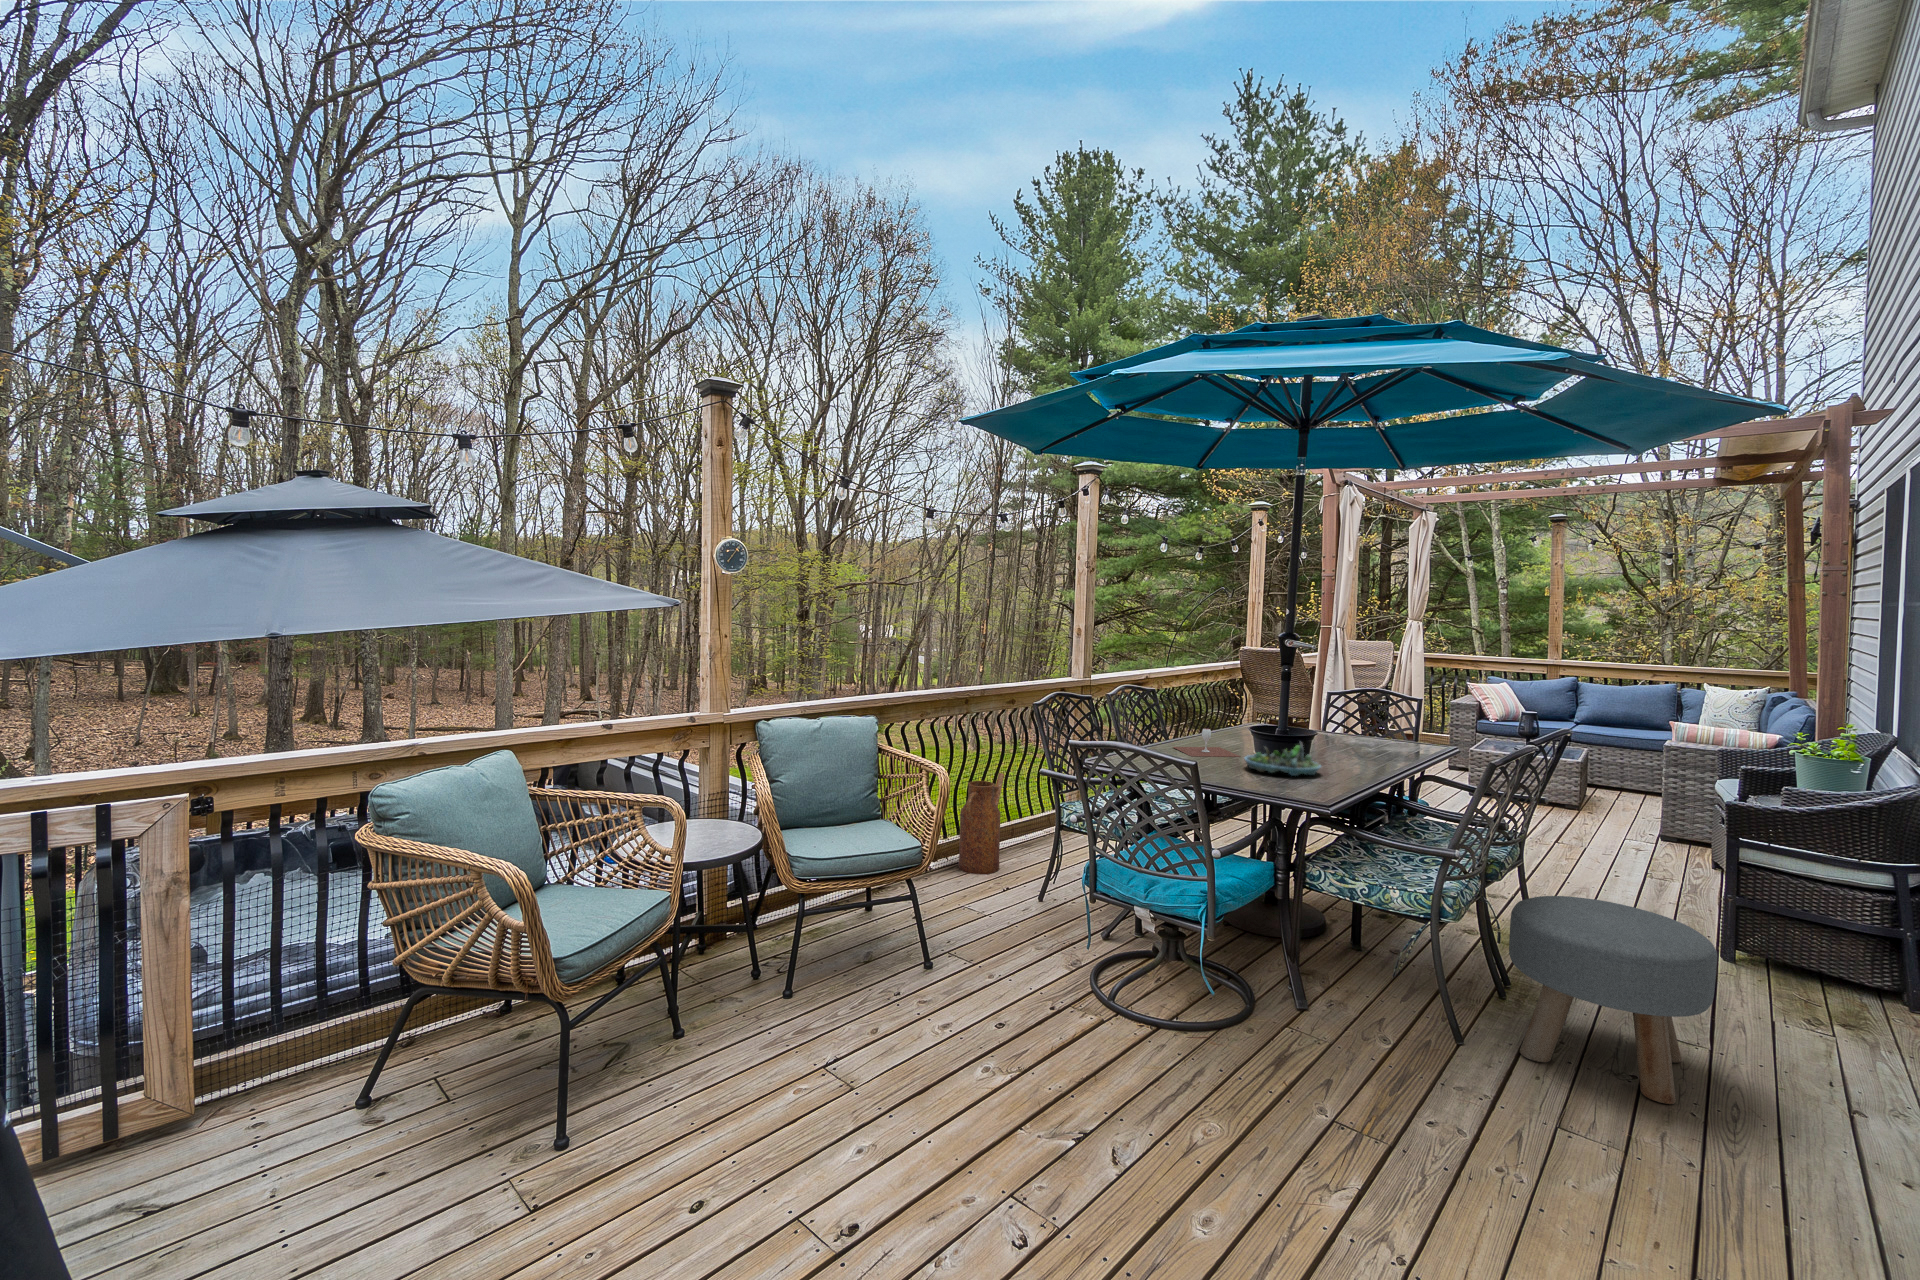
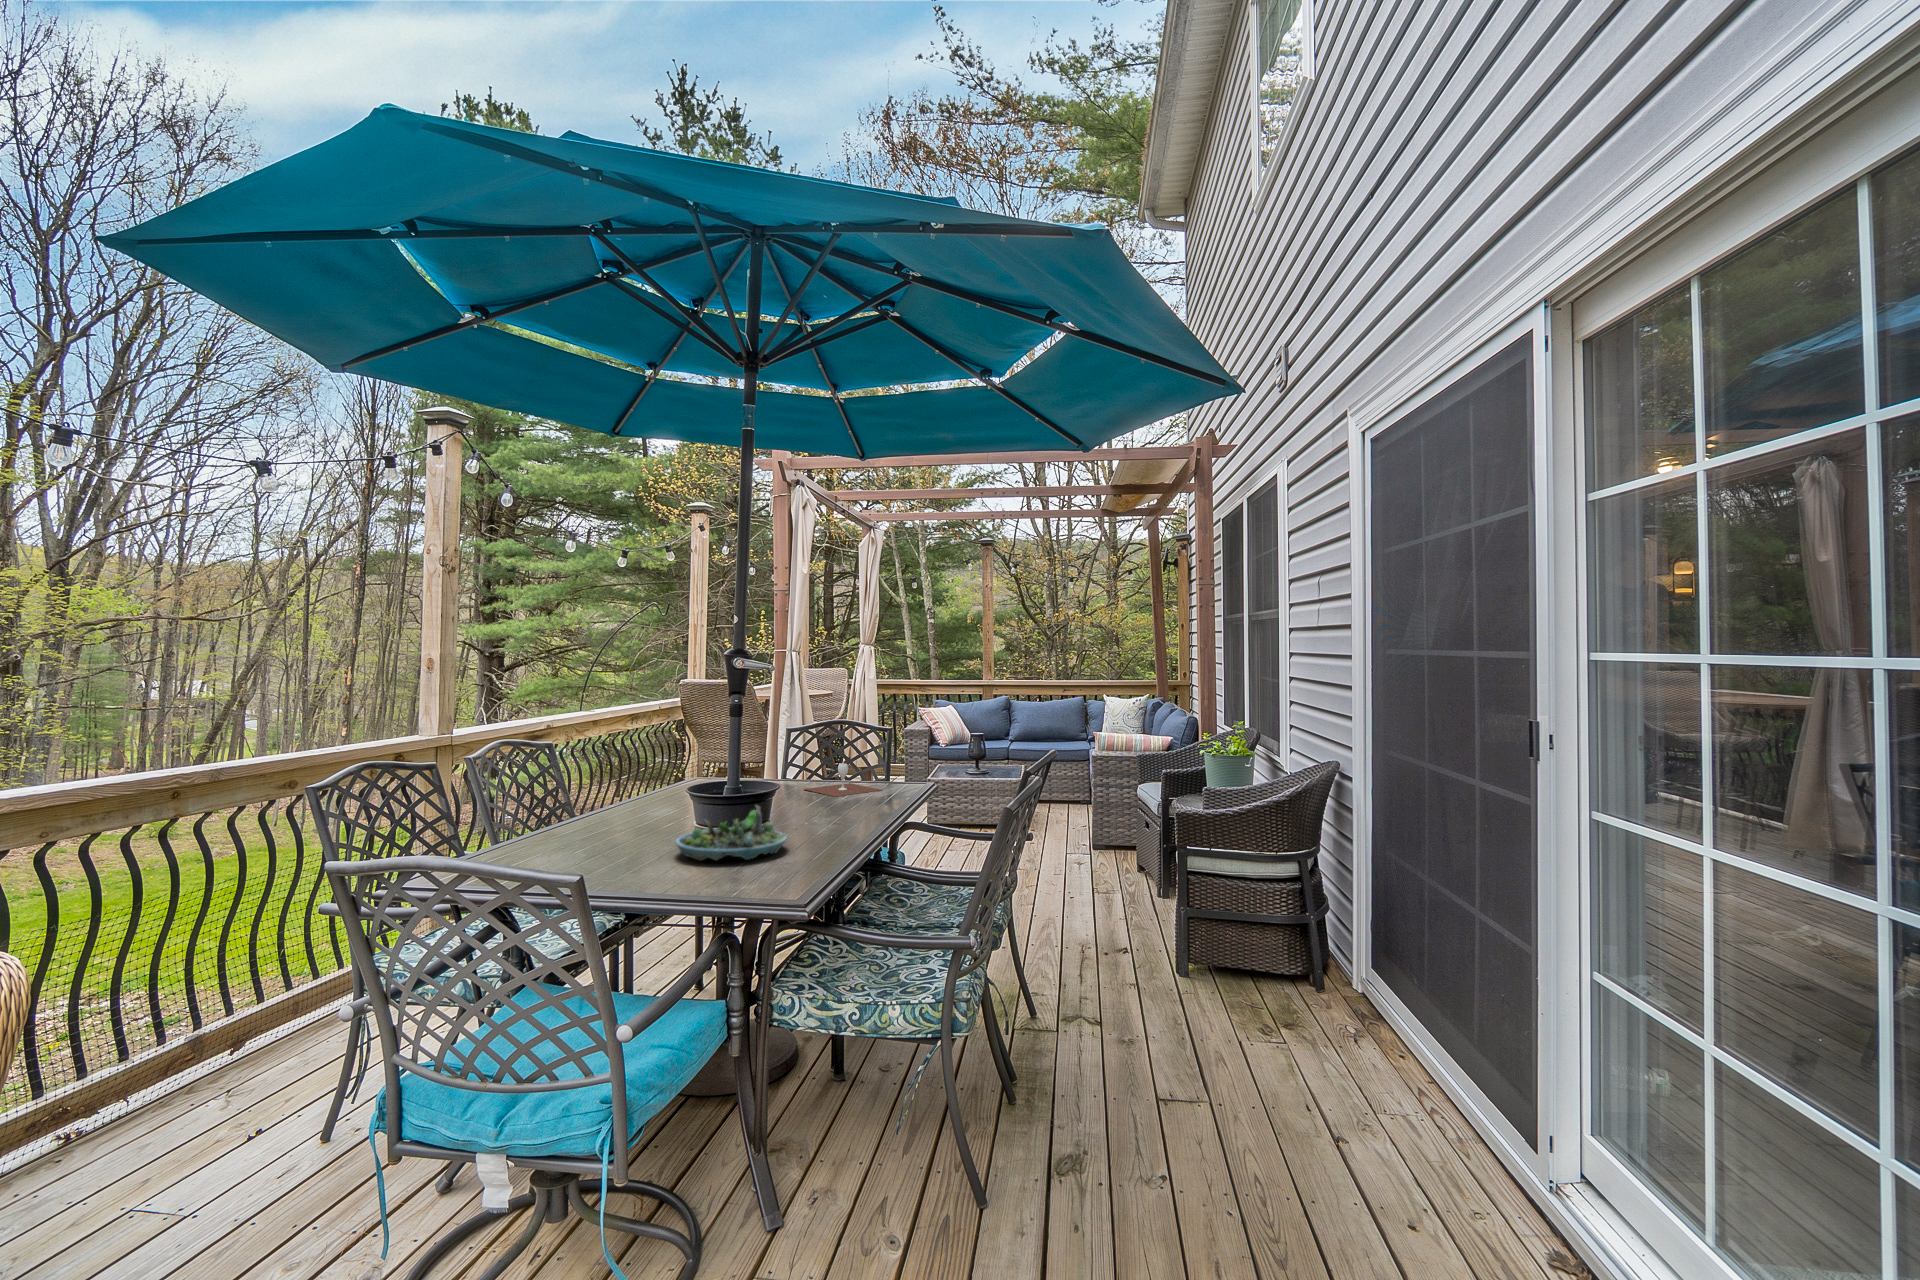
wine glass: present [1173,729,1240,757] -> present [804,763,881,797]
watering can: present [958,773,1004,874] -> none [152,916,273,1126]
ottoman: present [1509,896,1717,1104] -> none [1027,955,1233,1215]

